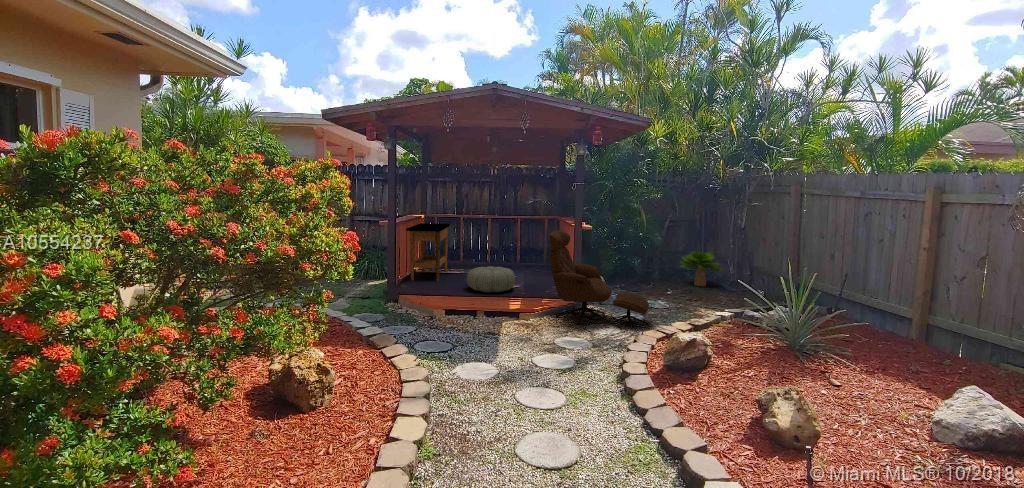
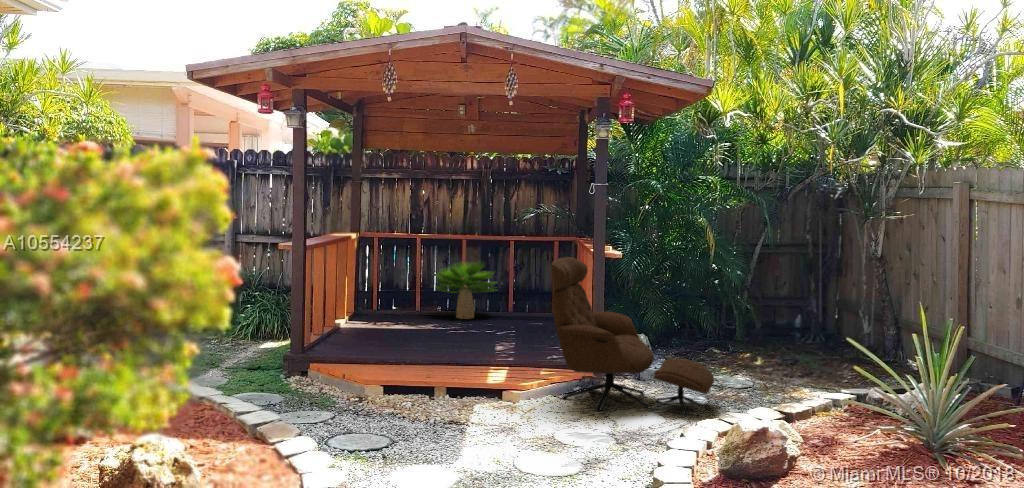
side table: present [406,223,450,281] -> none [322,246,395,341]
potted plant: present [681,251,721,286] -> present [436,263,495,319]
pouf: present [467,266,515,292] -> none [420,317,499,358]

